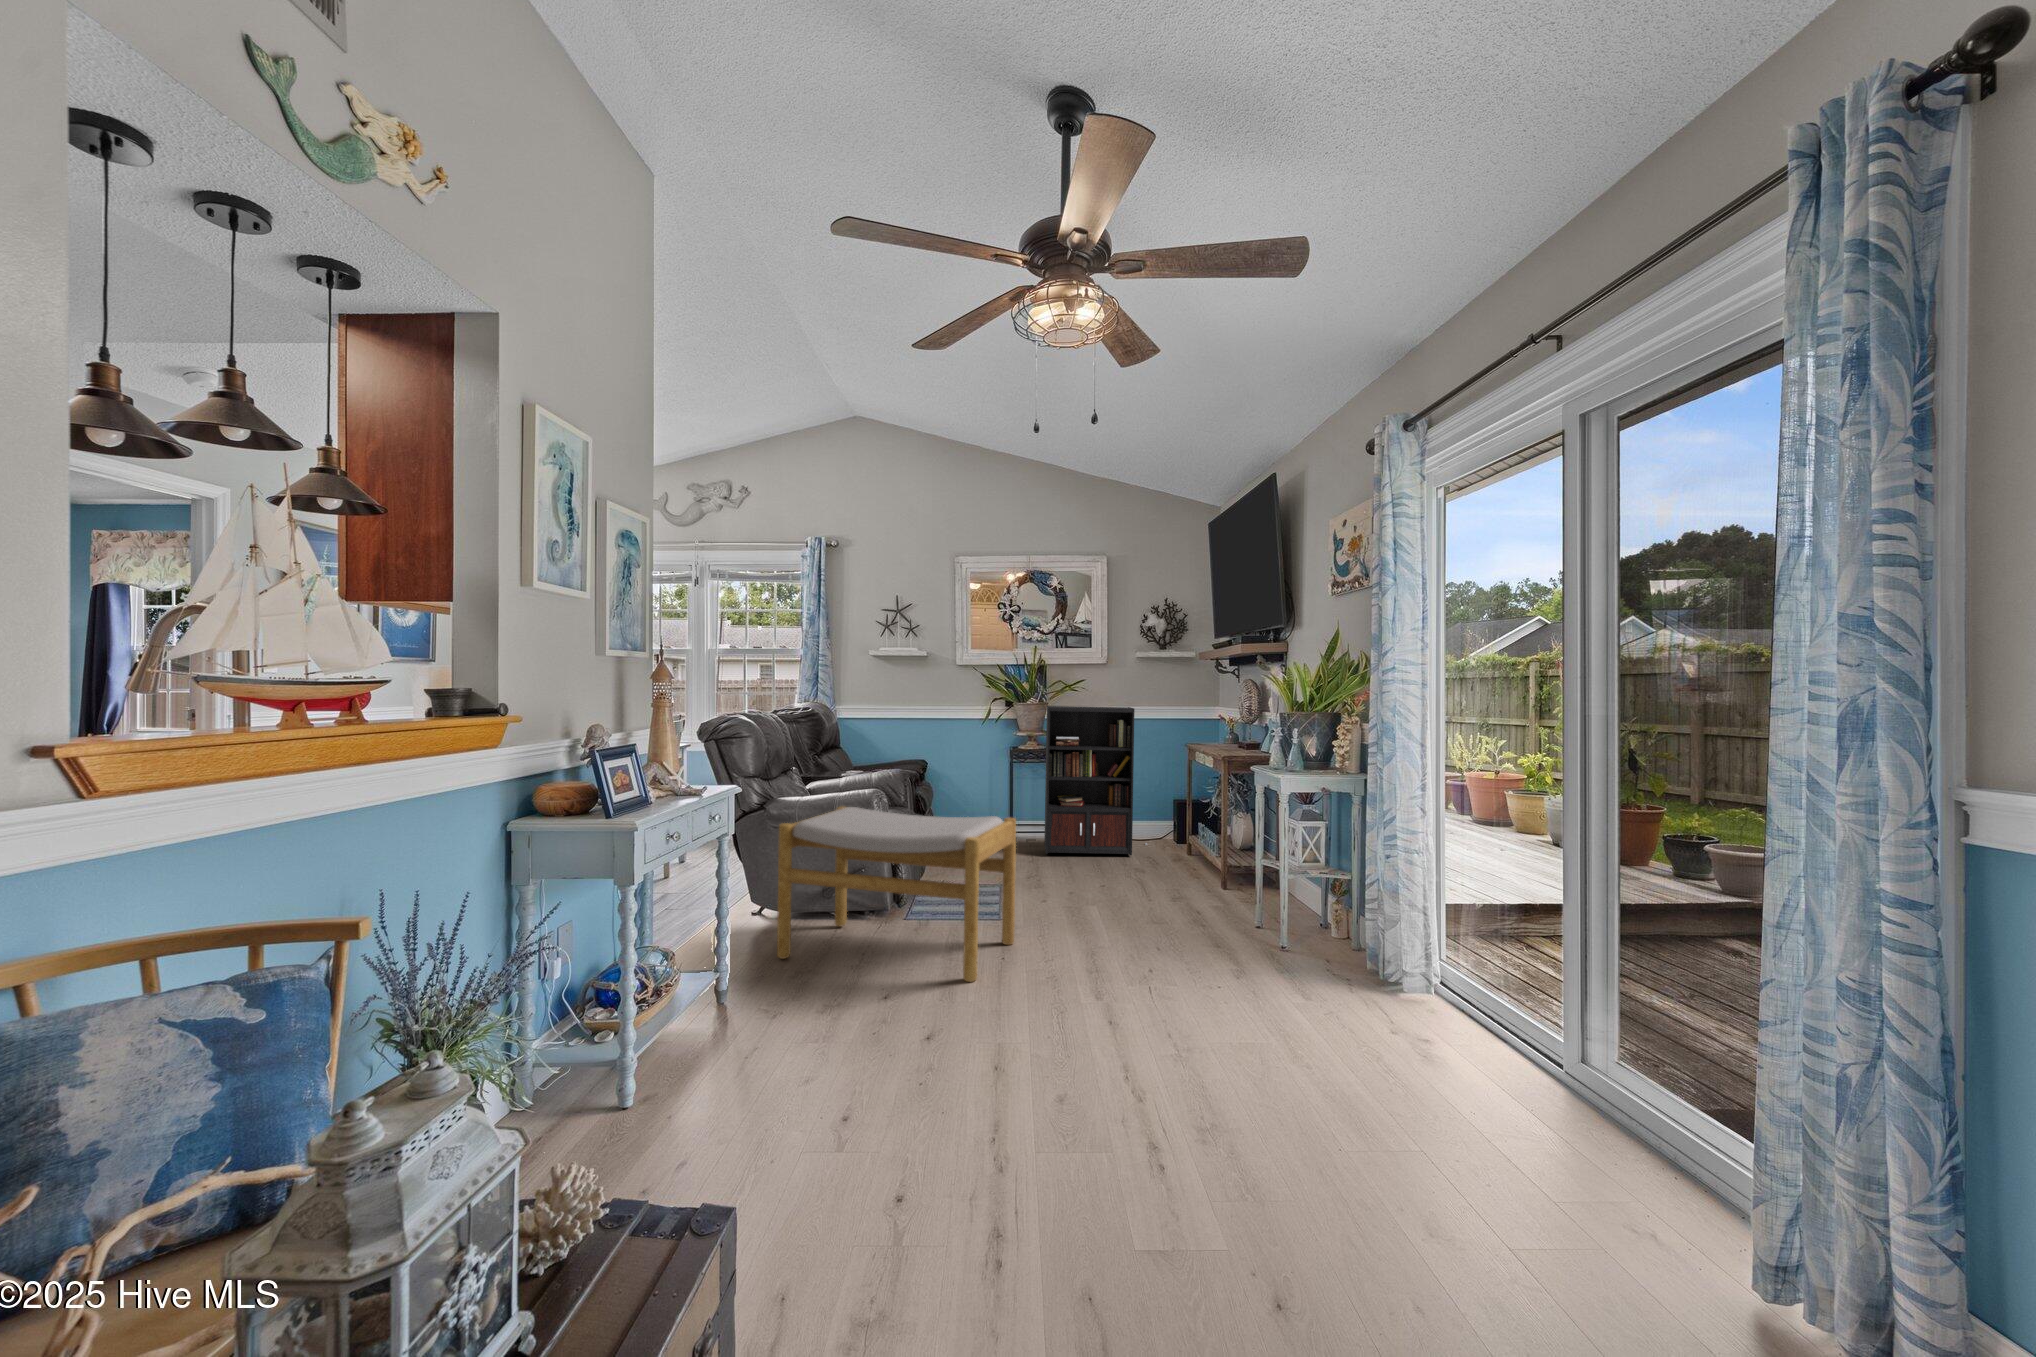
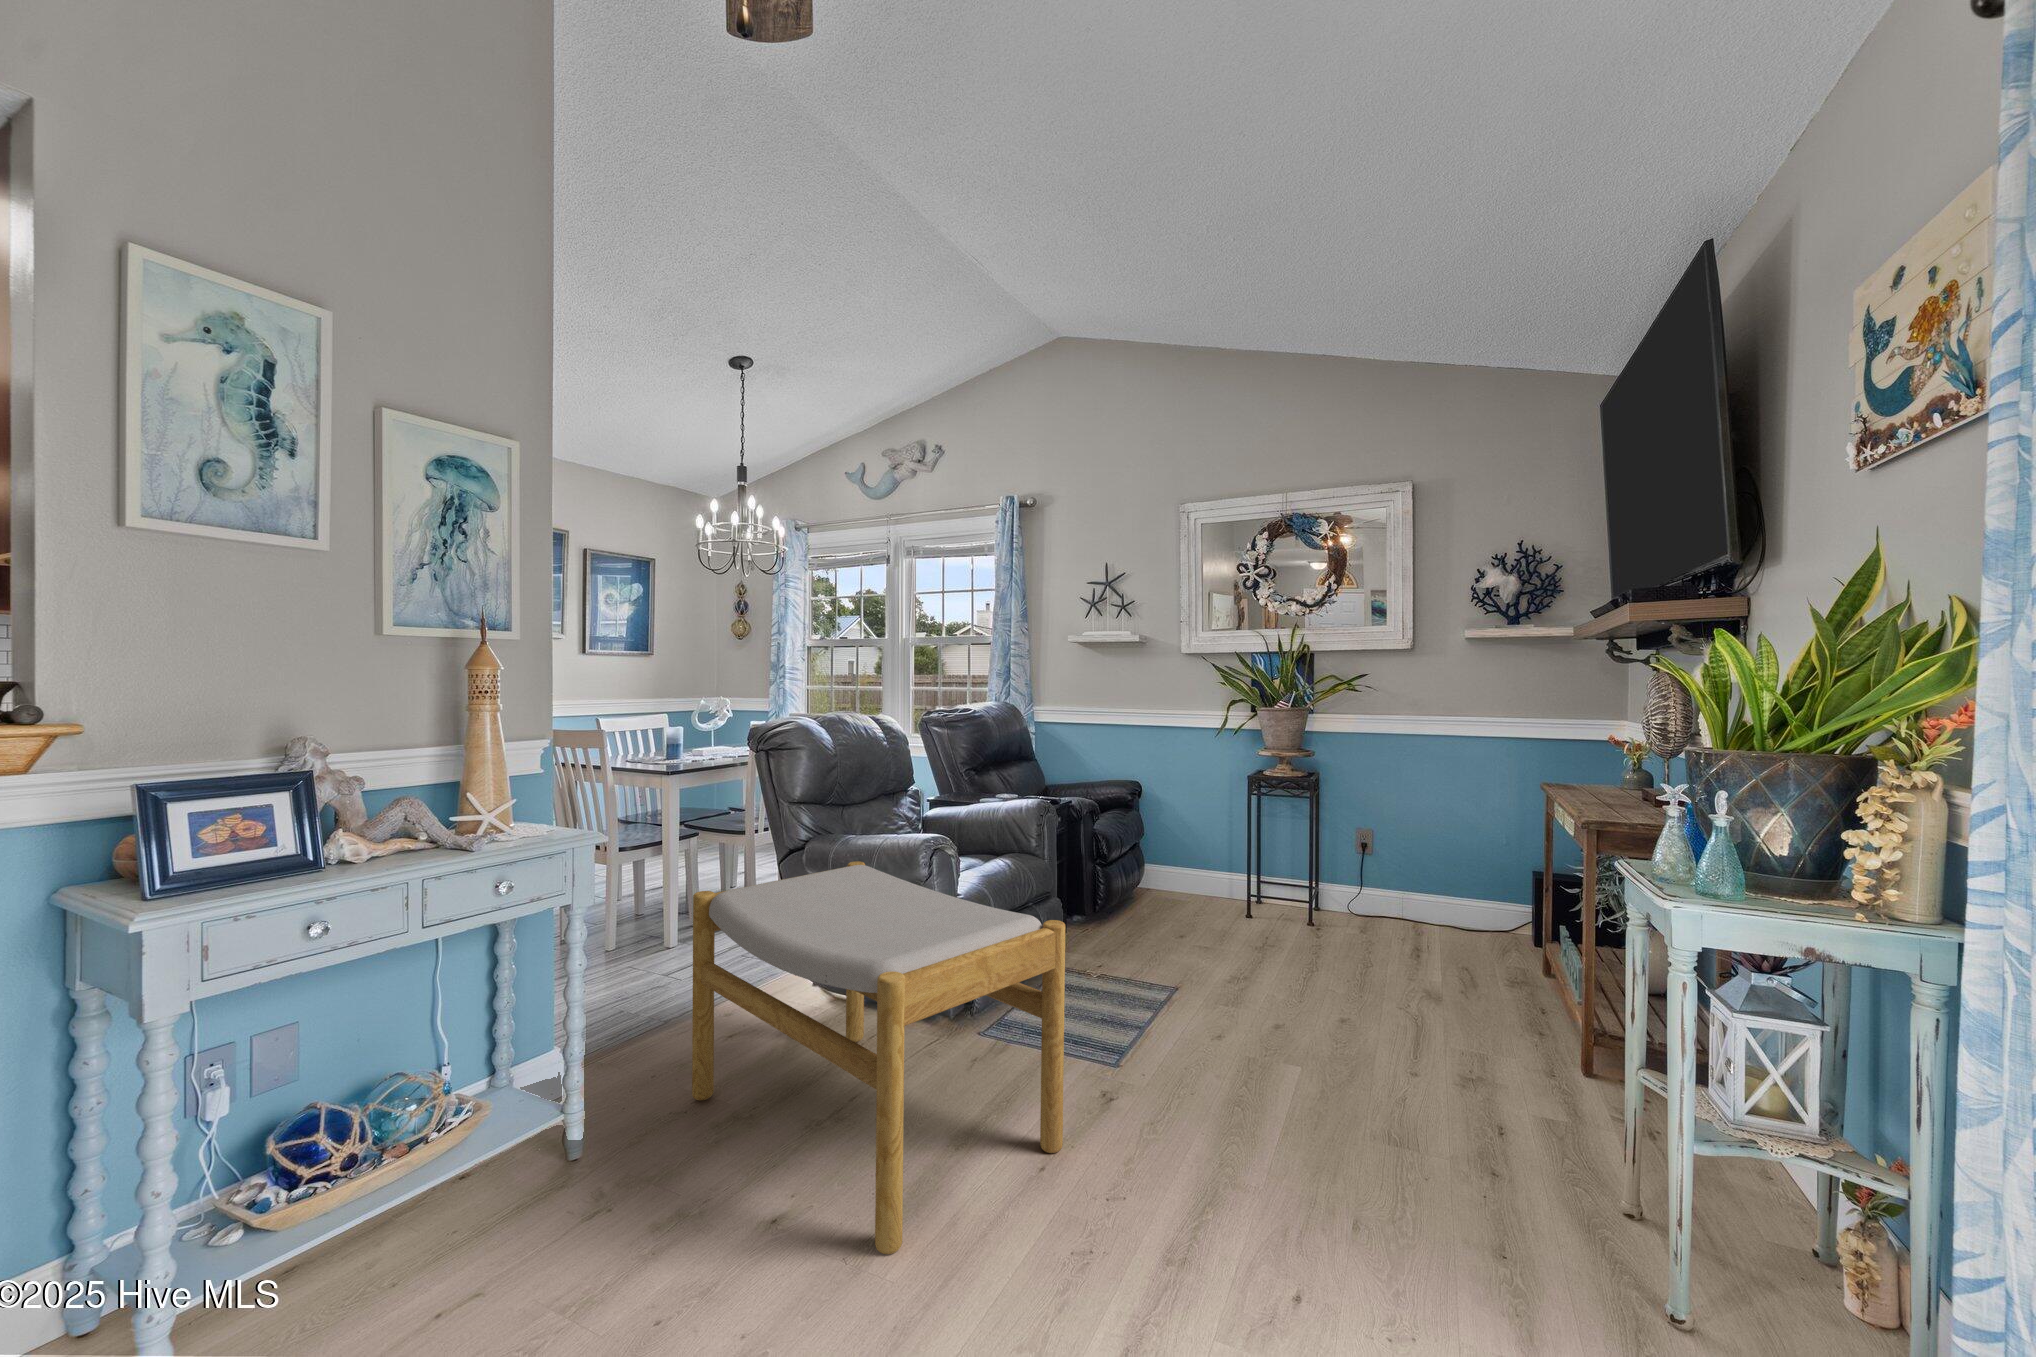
bookcase: present [1044,706,1147,855] -> none [1285,712,1475,961]

